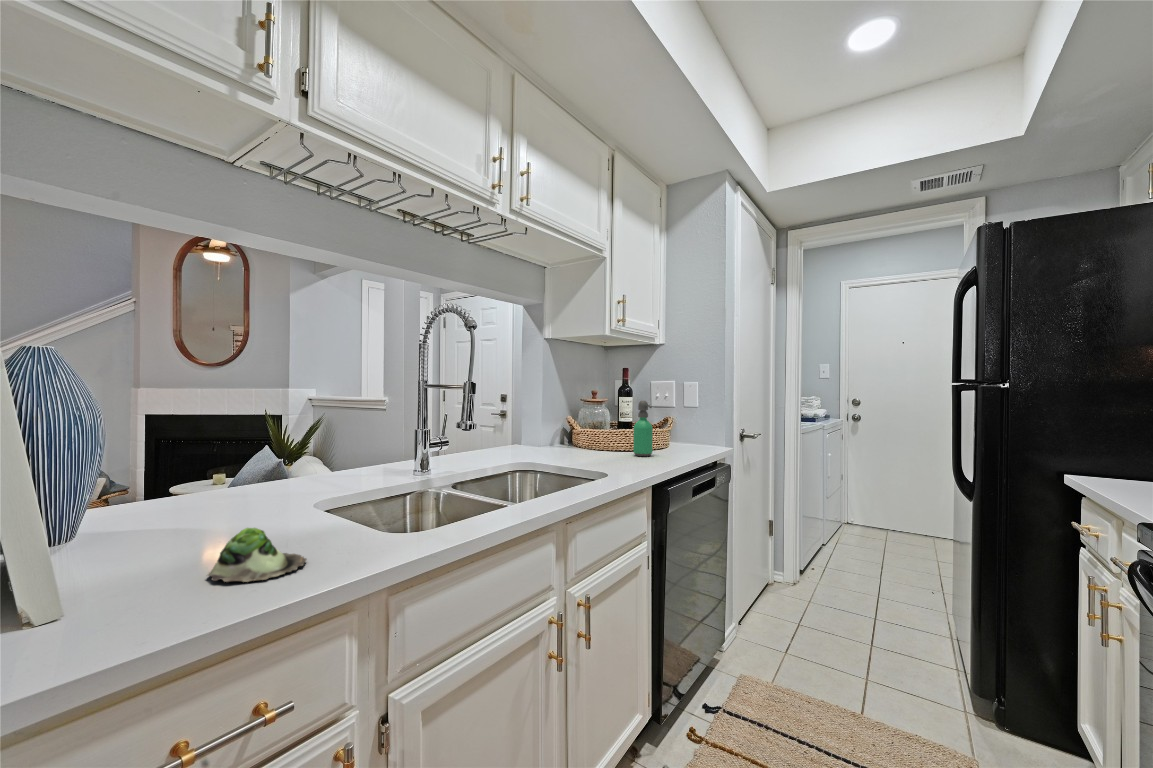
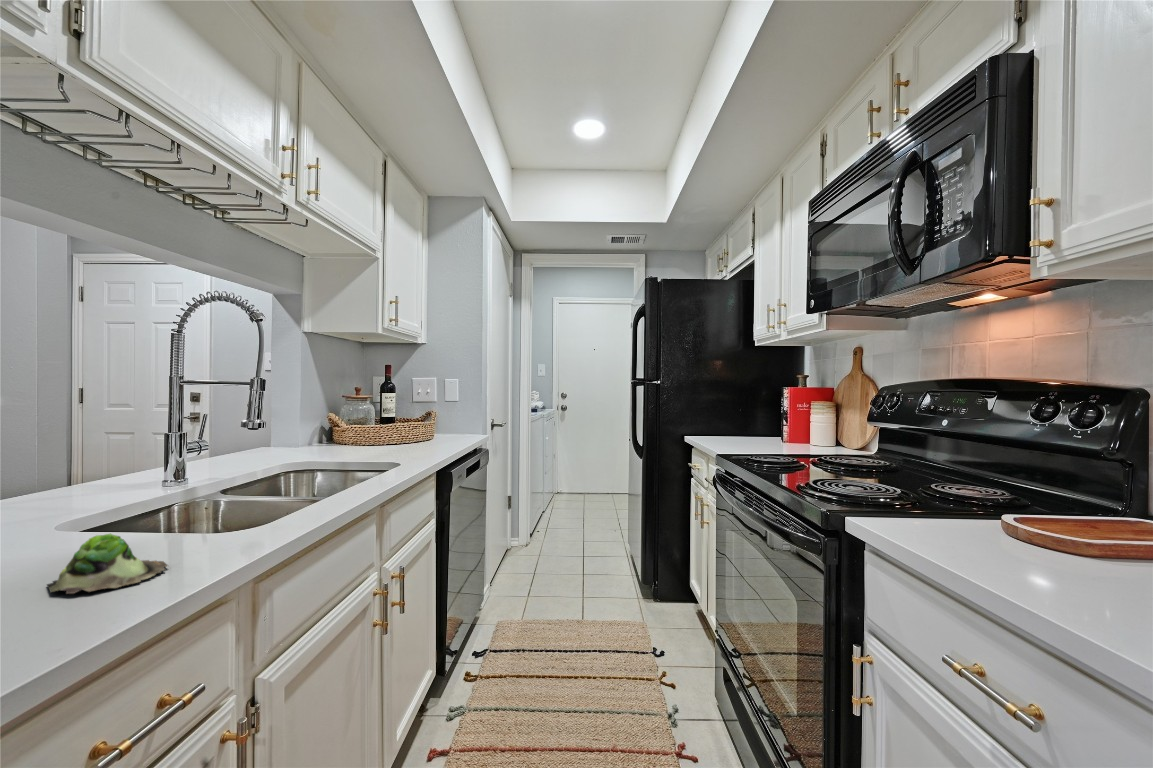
soap dispenser: present [633,401,653,456] -> none [405,395,424,447]

